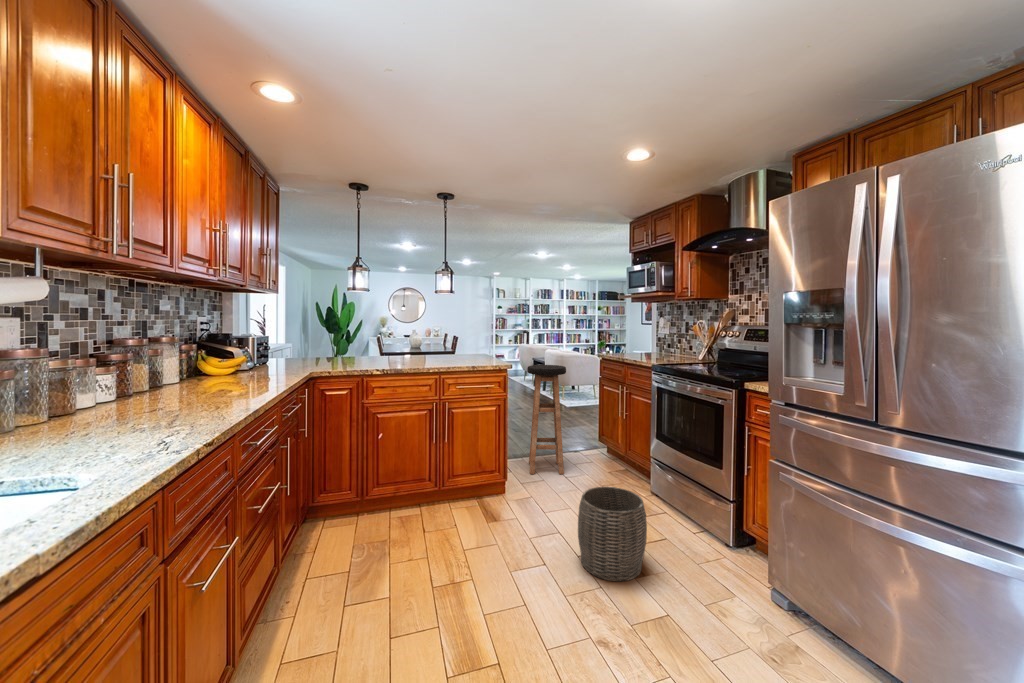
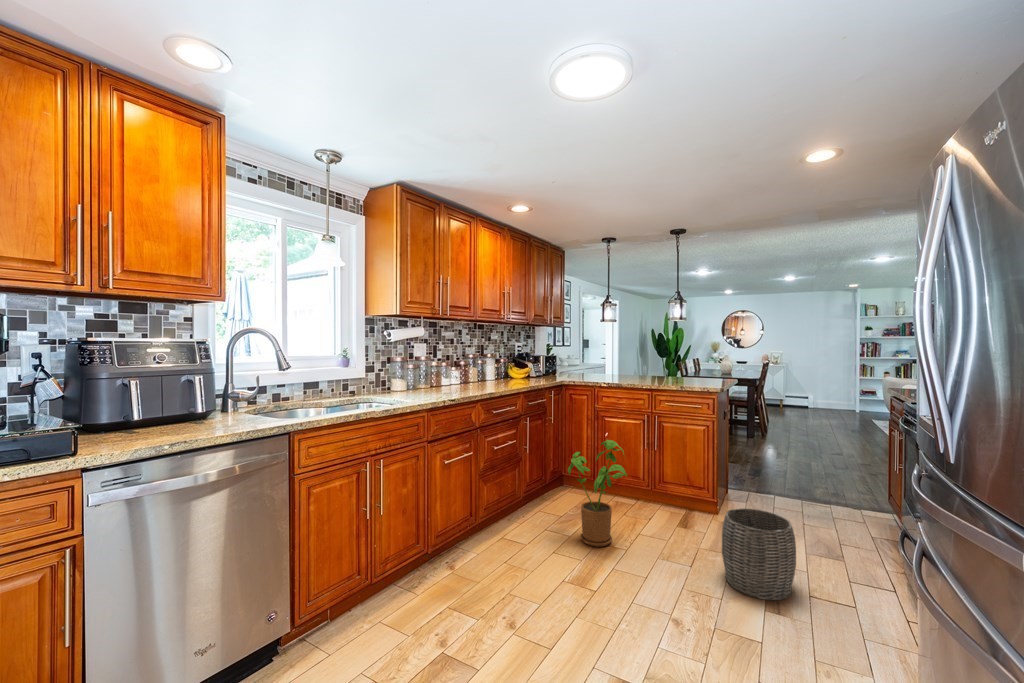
bar stool: present [527,365,566,474] -> none [765,394,817,517]
house plant: none [389,448,482,602] -> present [568,440,627,547]

